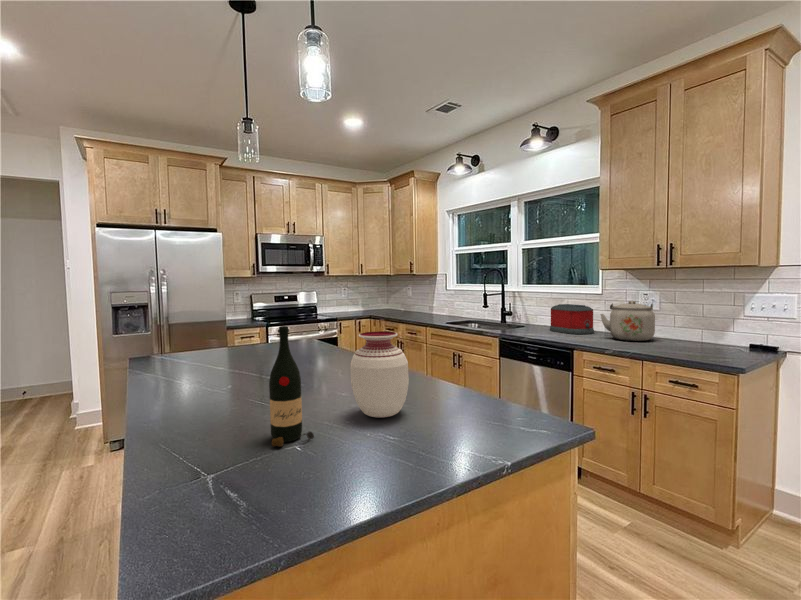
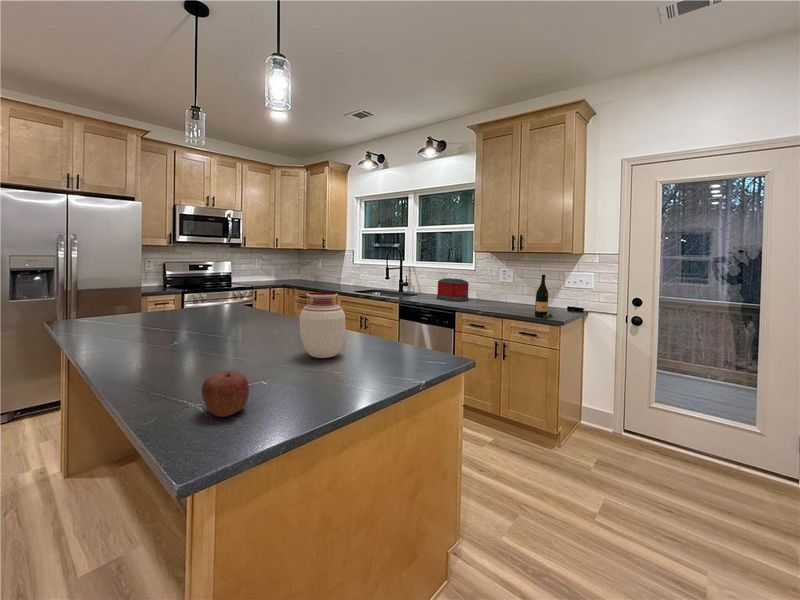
kettle: present [601,301,655,341] -> none [474,276,510,306]
wine bottle: present [269,326,314,447] -> present [535,275,552,318]
apple: none [203,440,262,503] -> present [202,371,249,417]

